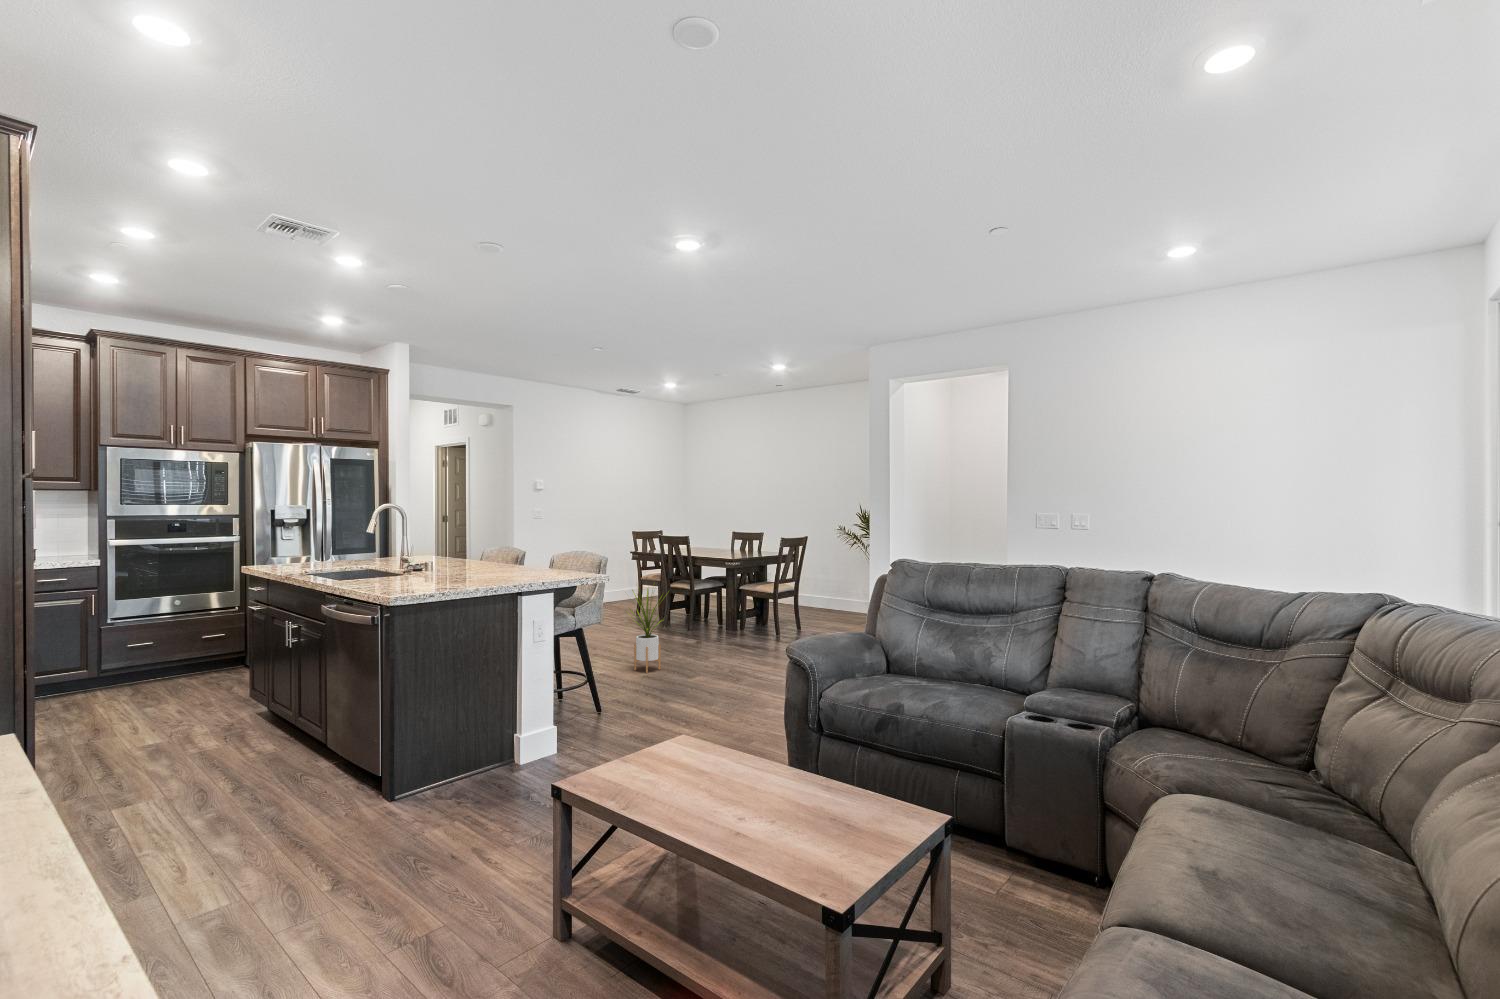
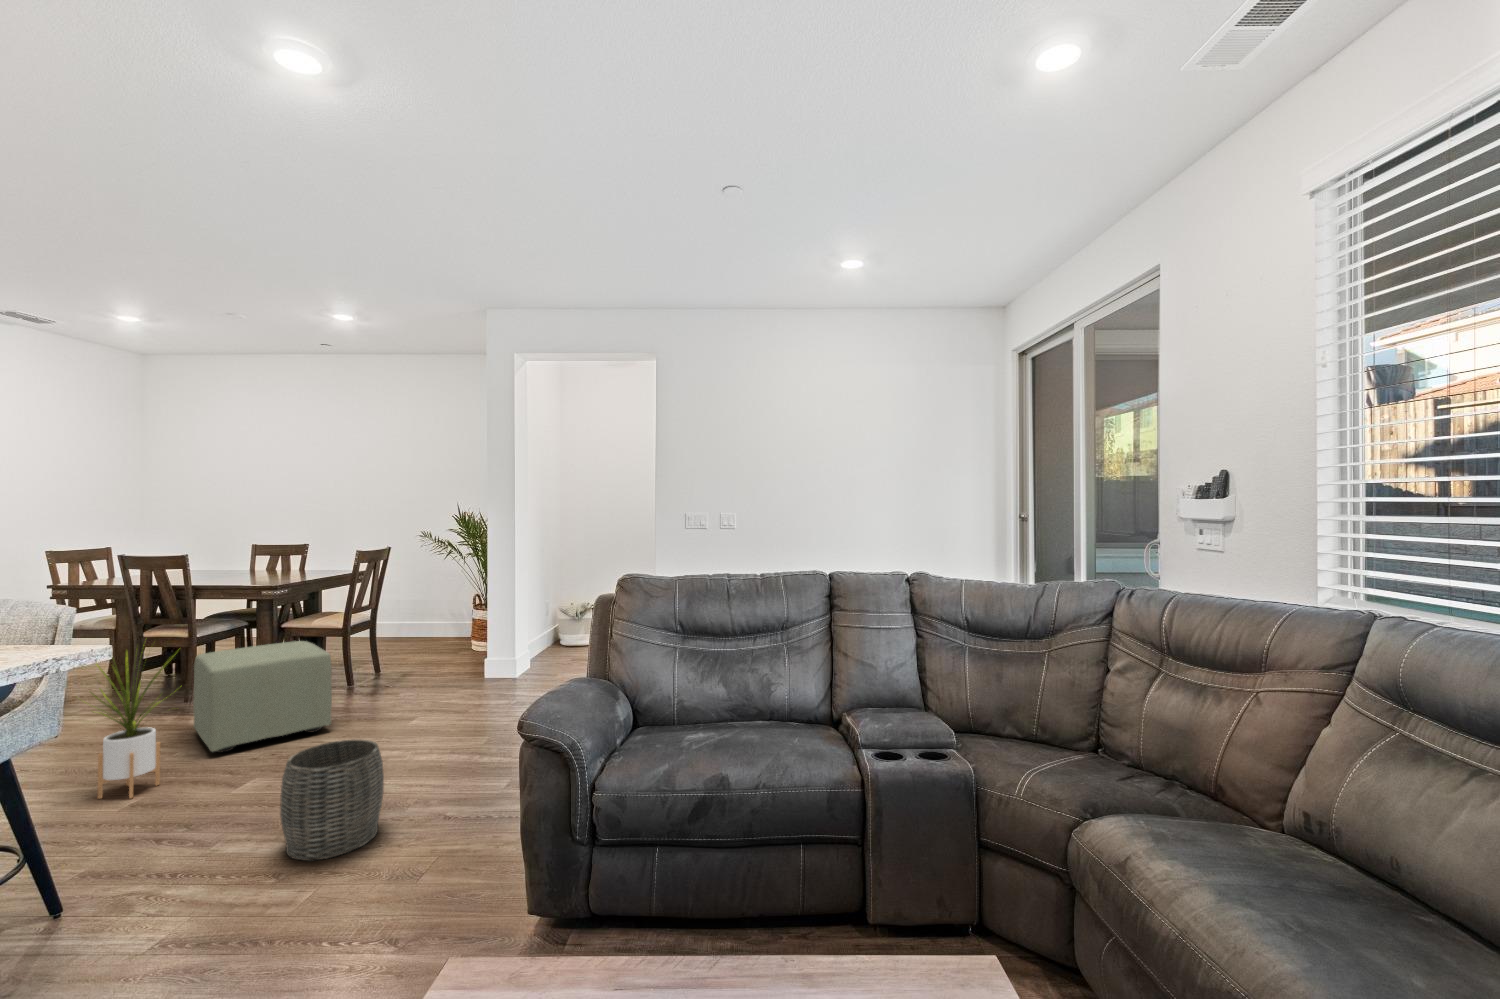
ottoman: none [685,597,752,660] -> present [193,641,332,752]
woven basket: none [696,654,750,721] -> present [280,740,384,861]

